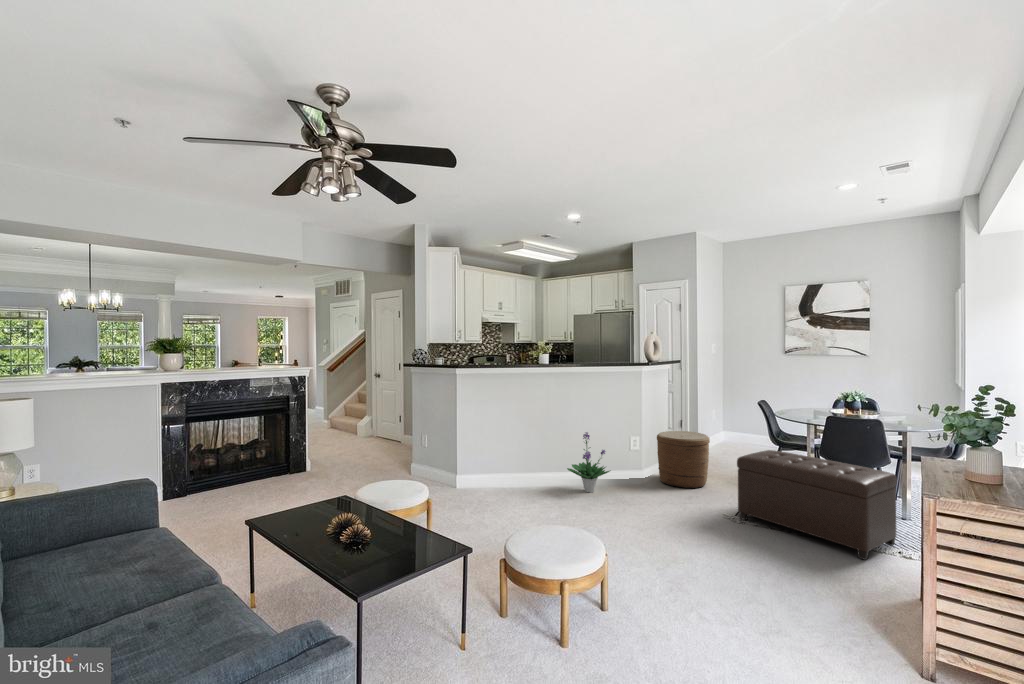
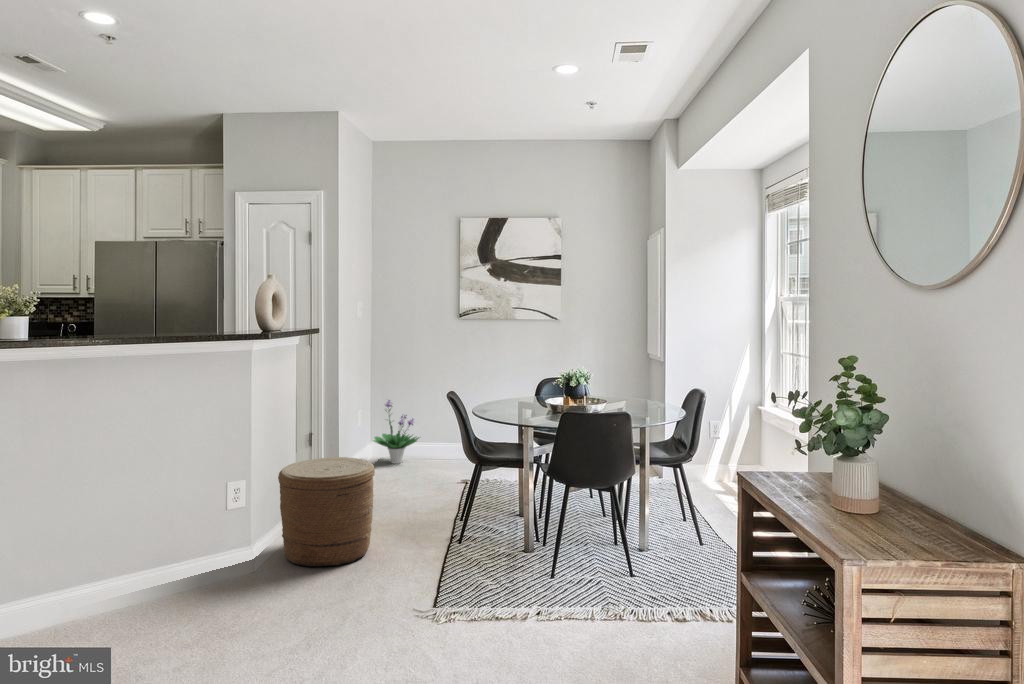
potted plant: present [567,432,611,492] -> present [374,400,419,464]
ottoman: present [737,450,897,560] -> none [439,479,663,649]

